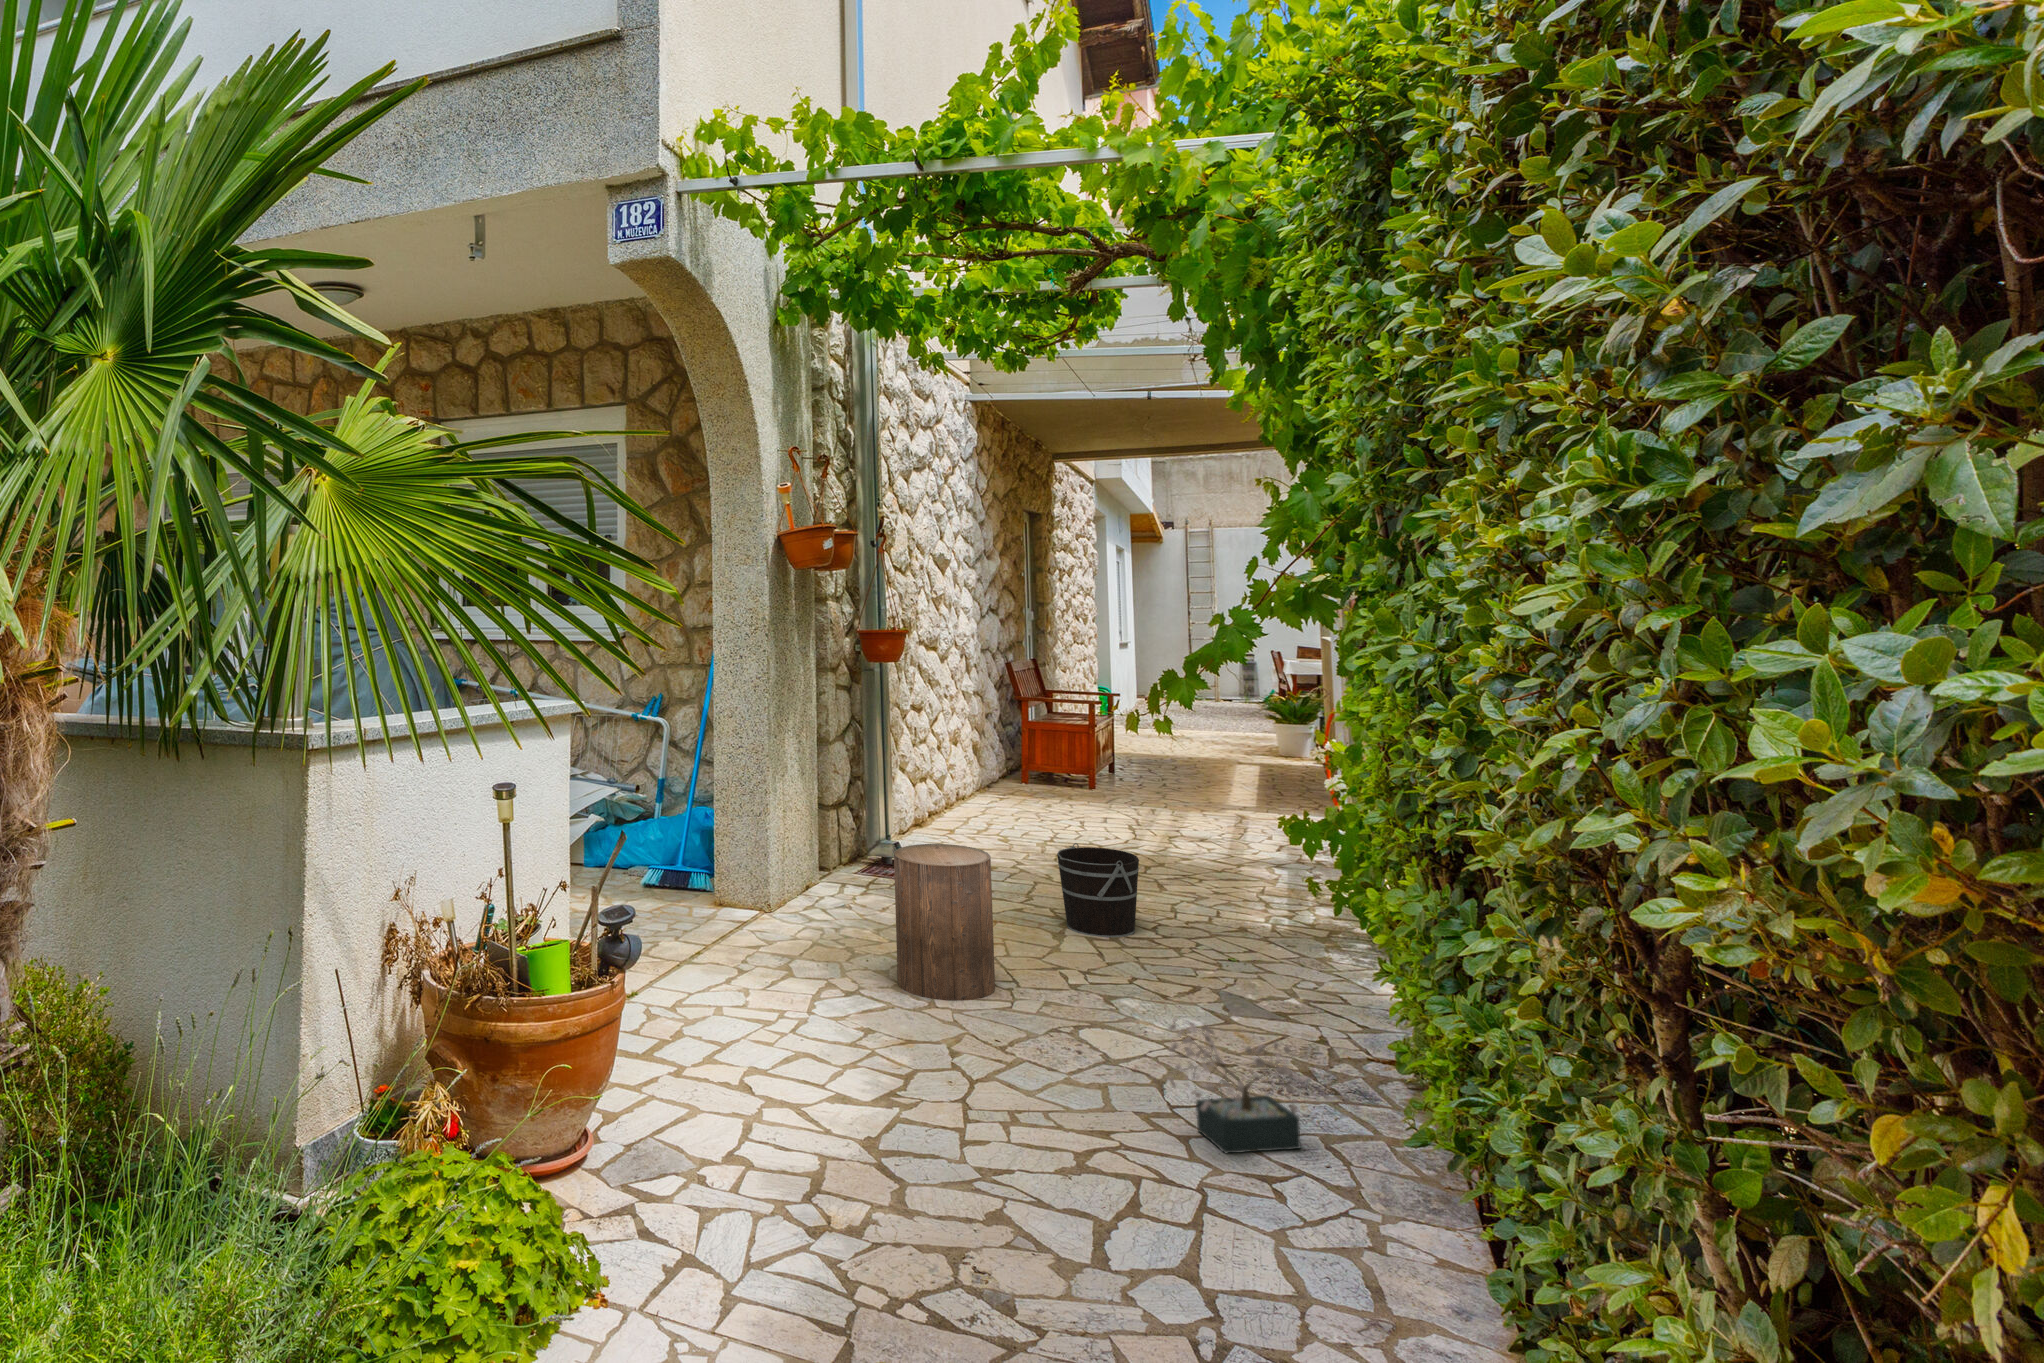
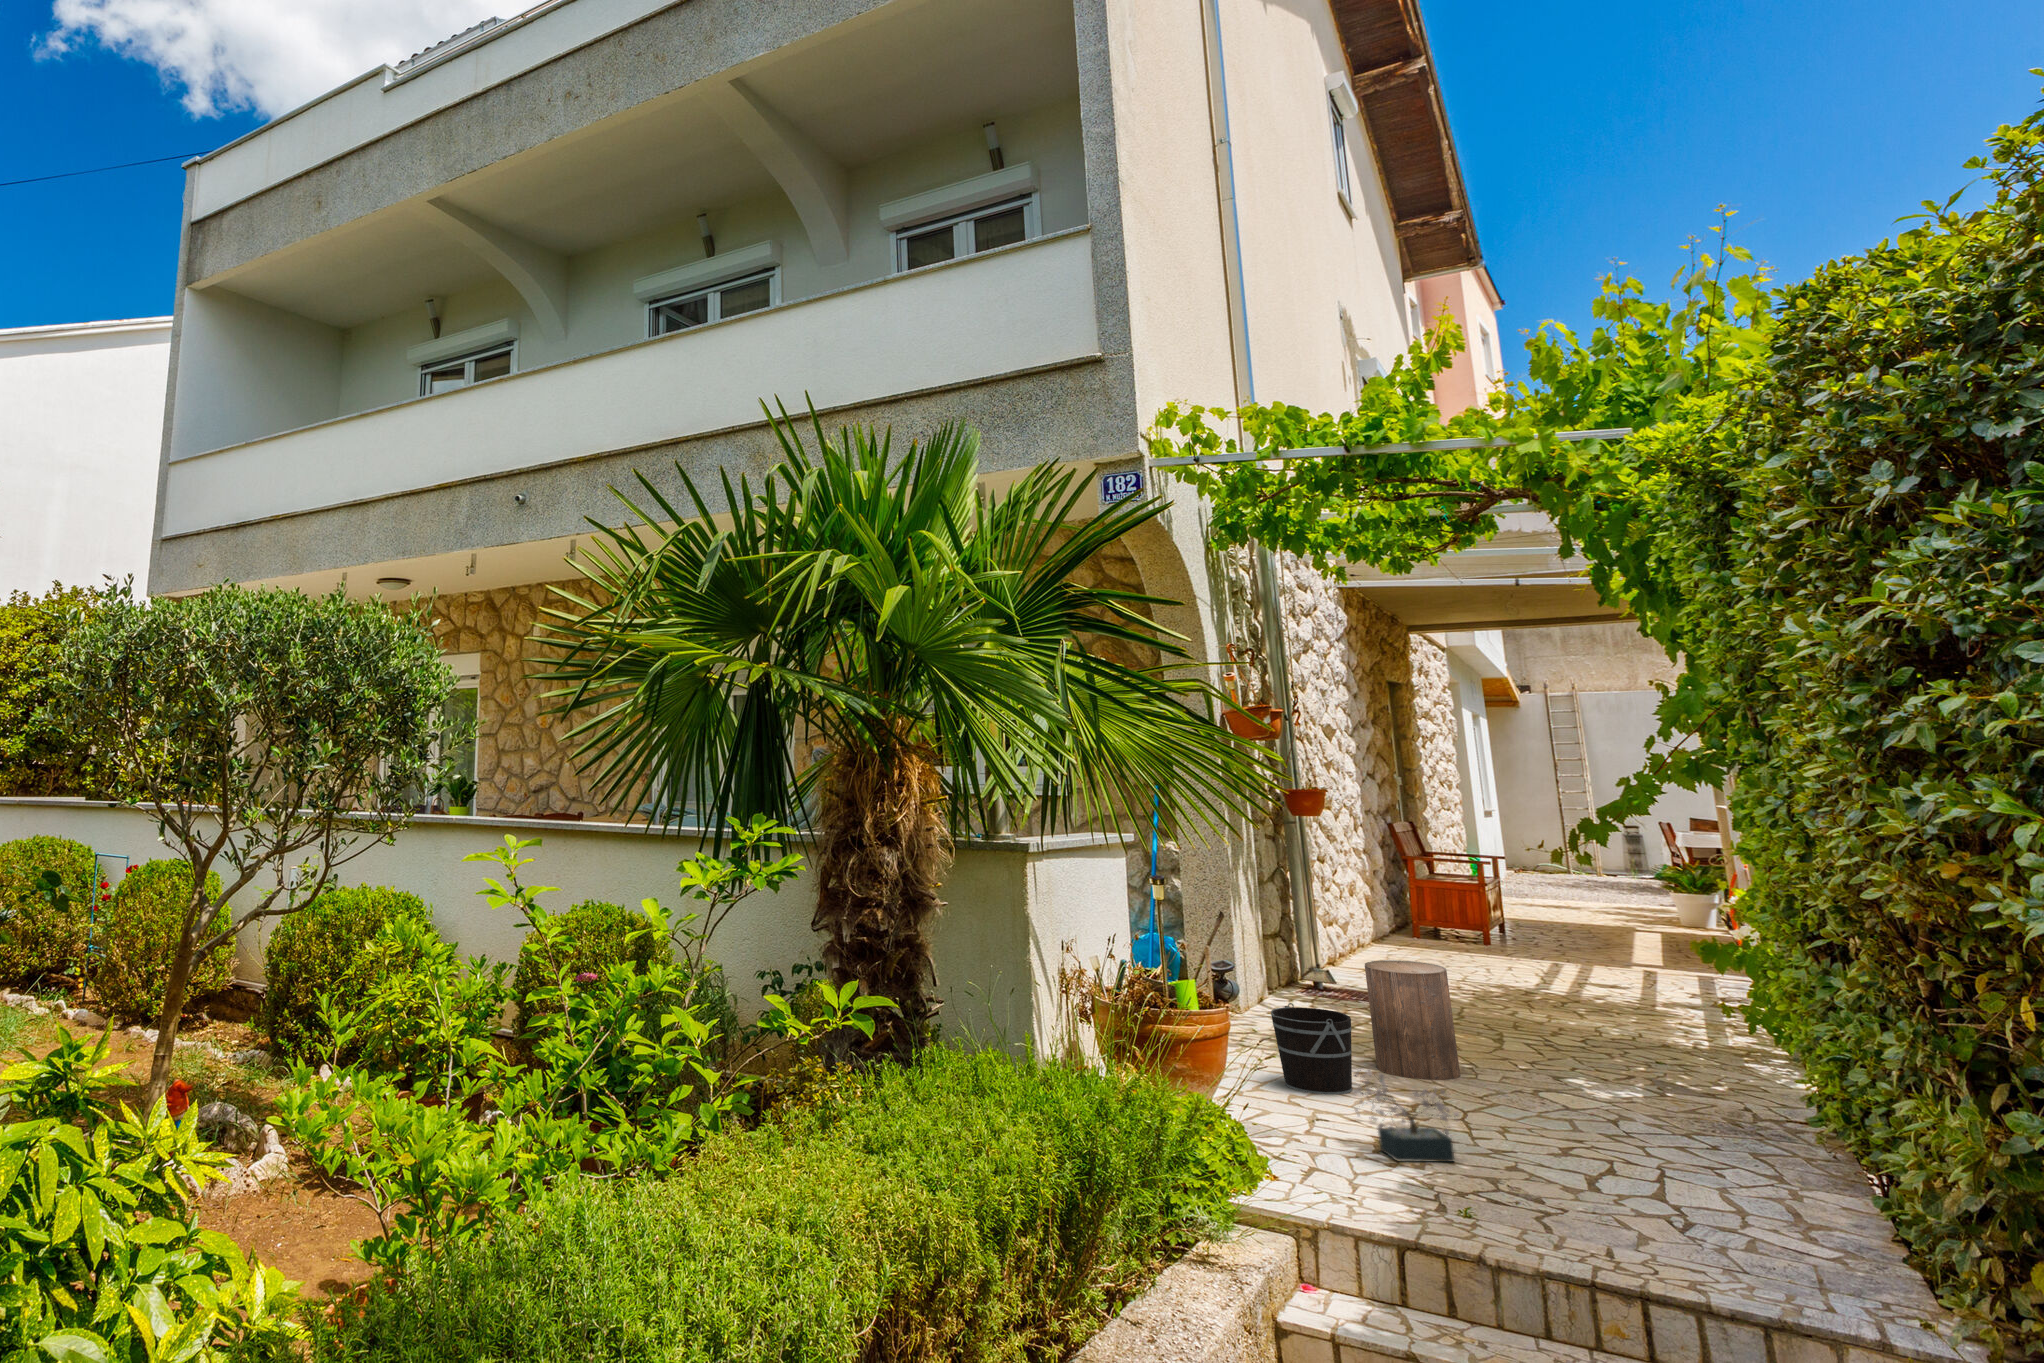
bucket: present [1057,843,1139,937] -> present [1271,1003,1352,1095]
decorative plant: present [1169,1019,1307,1153] -> present [1355,1070,1459,1162]

